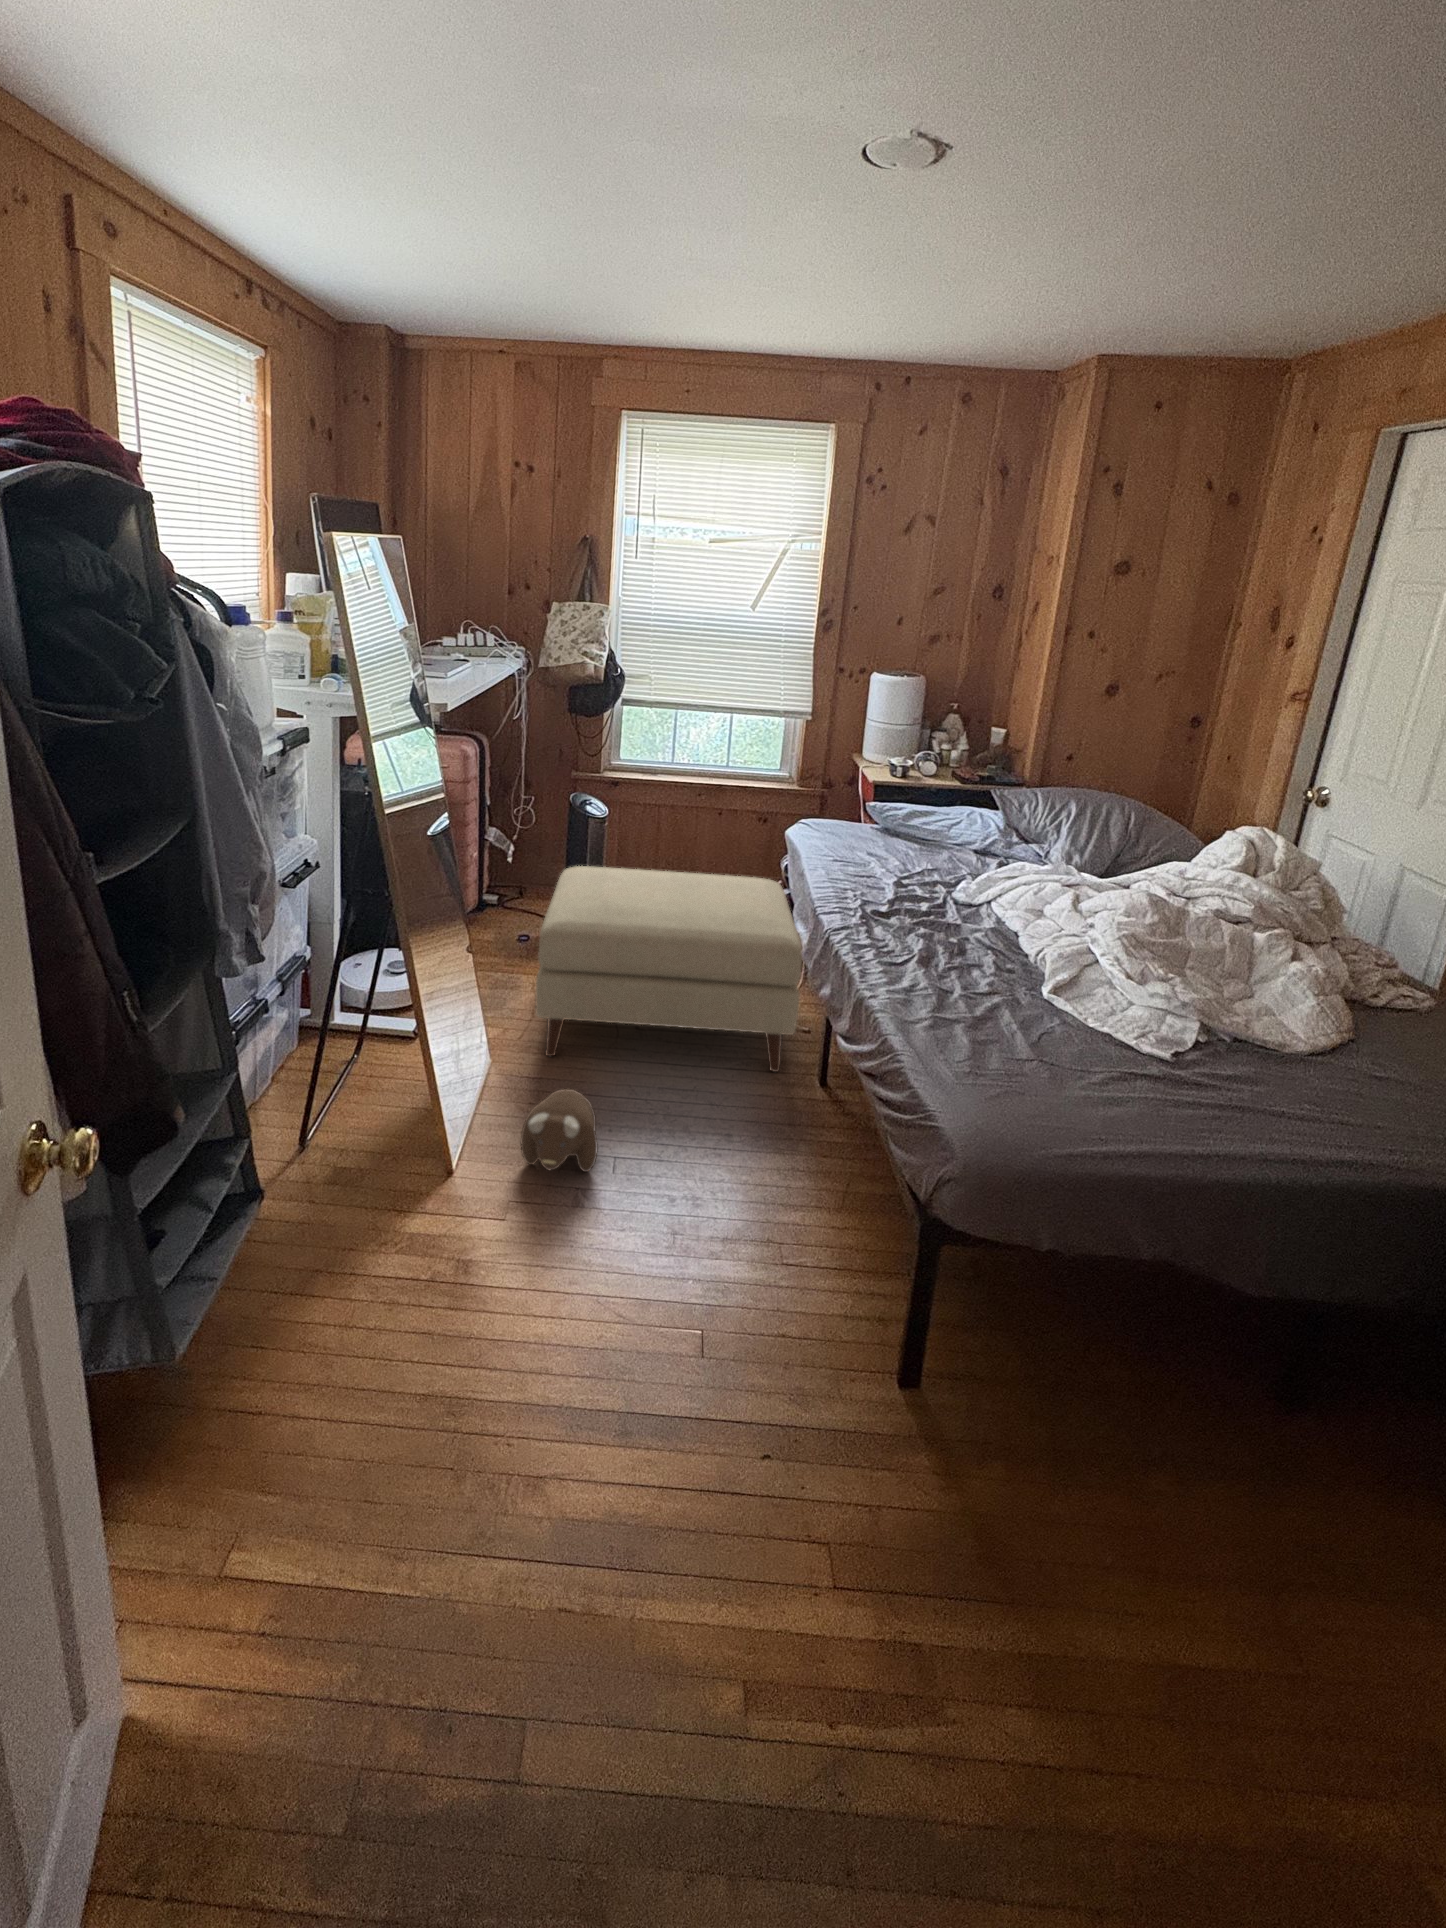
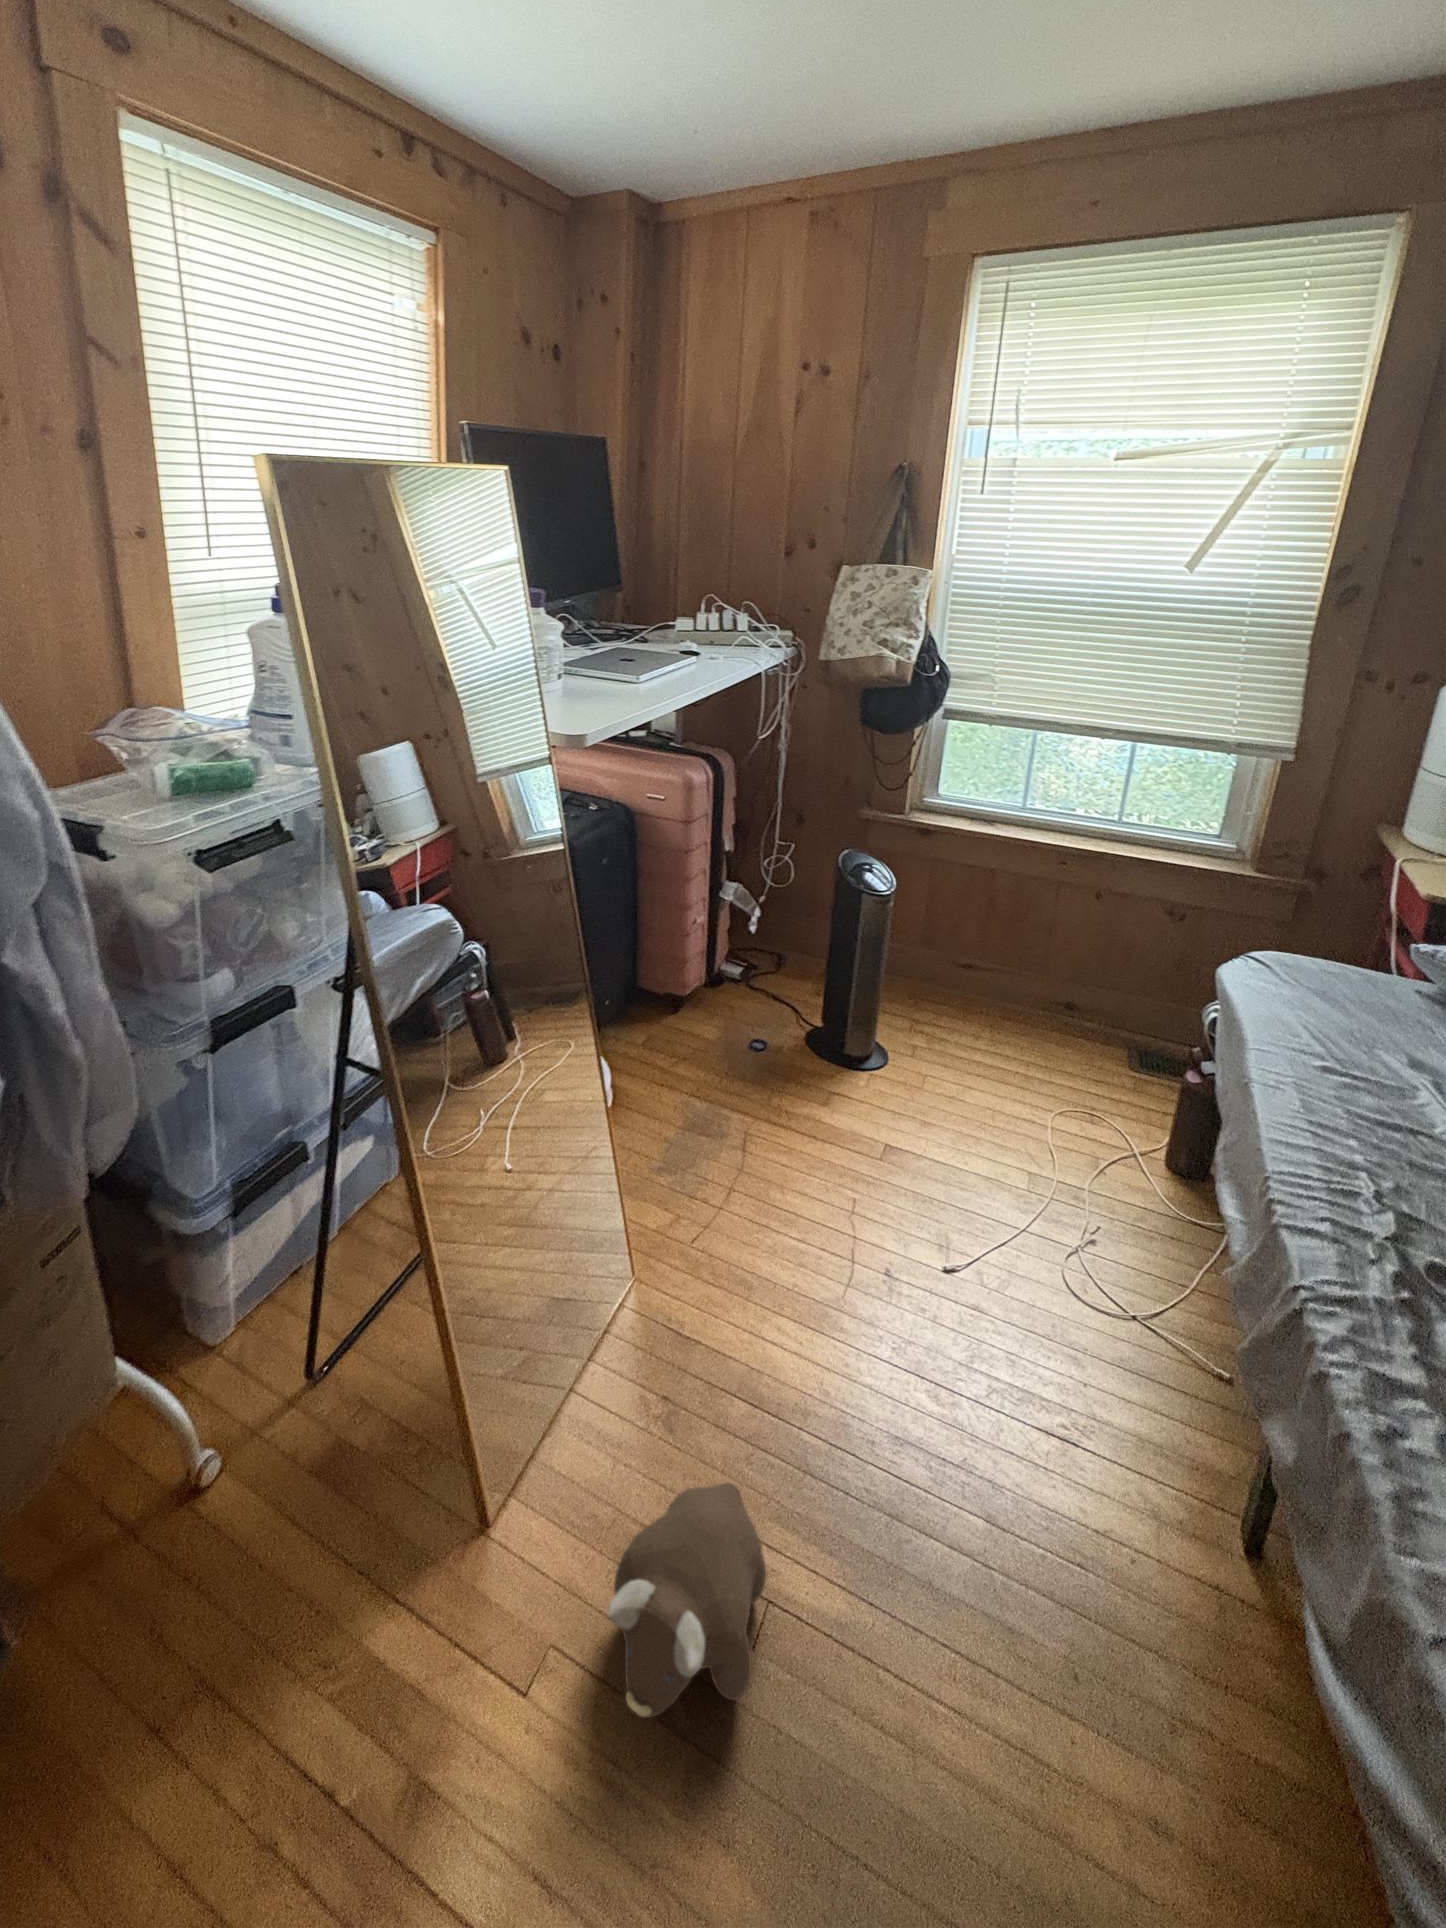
ottoman: present [536,866,802,1072] -> none [713,992,1266,1520]

